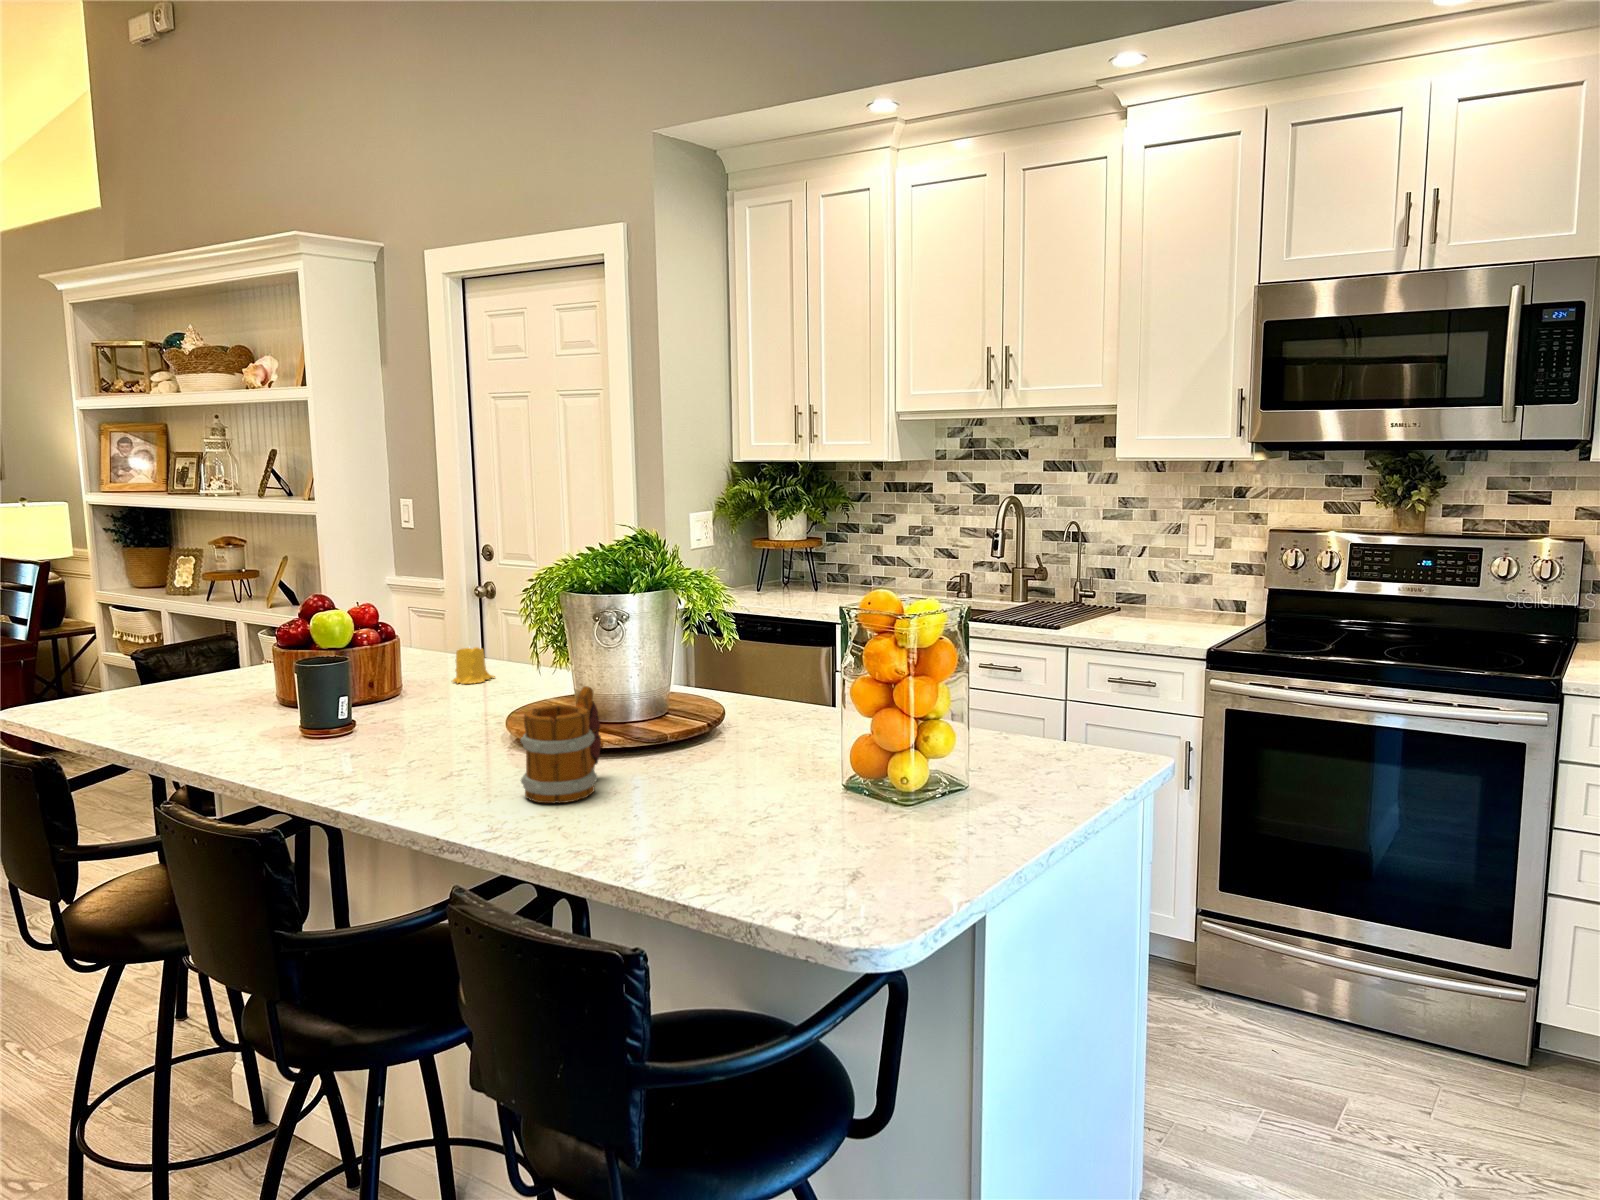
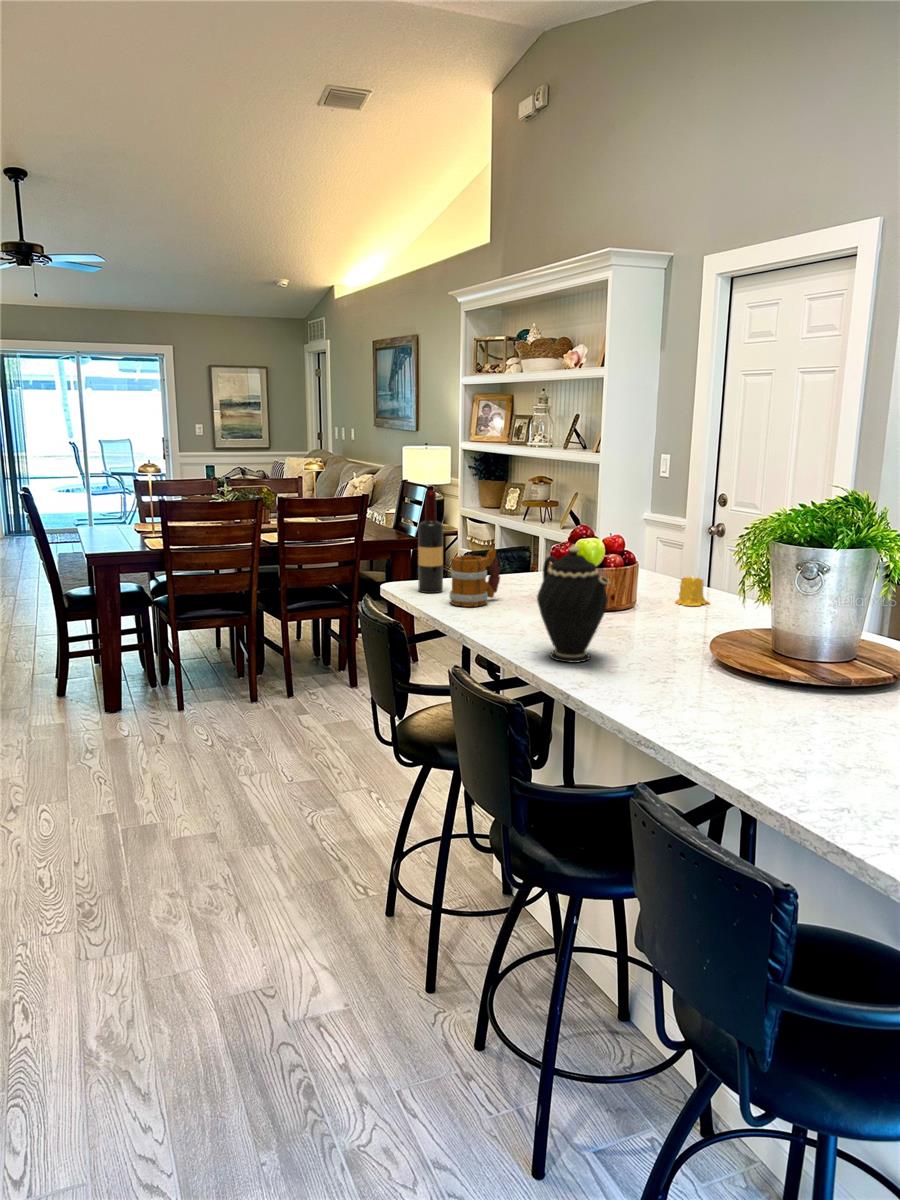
wine bottle: none [58,566,109,717] -> present [418,490,443,593]
teapot: none [273,619,375,774] -> present [537,544,610,663]
mug: present [521,686,601,803] -> present [450,548,500,607]

